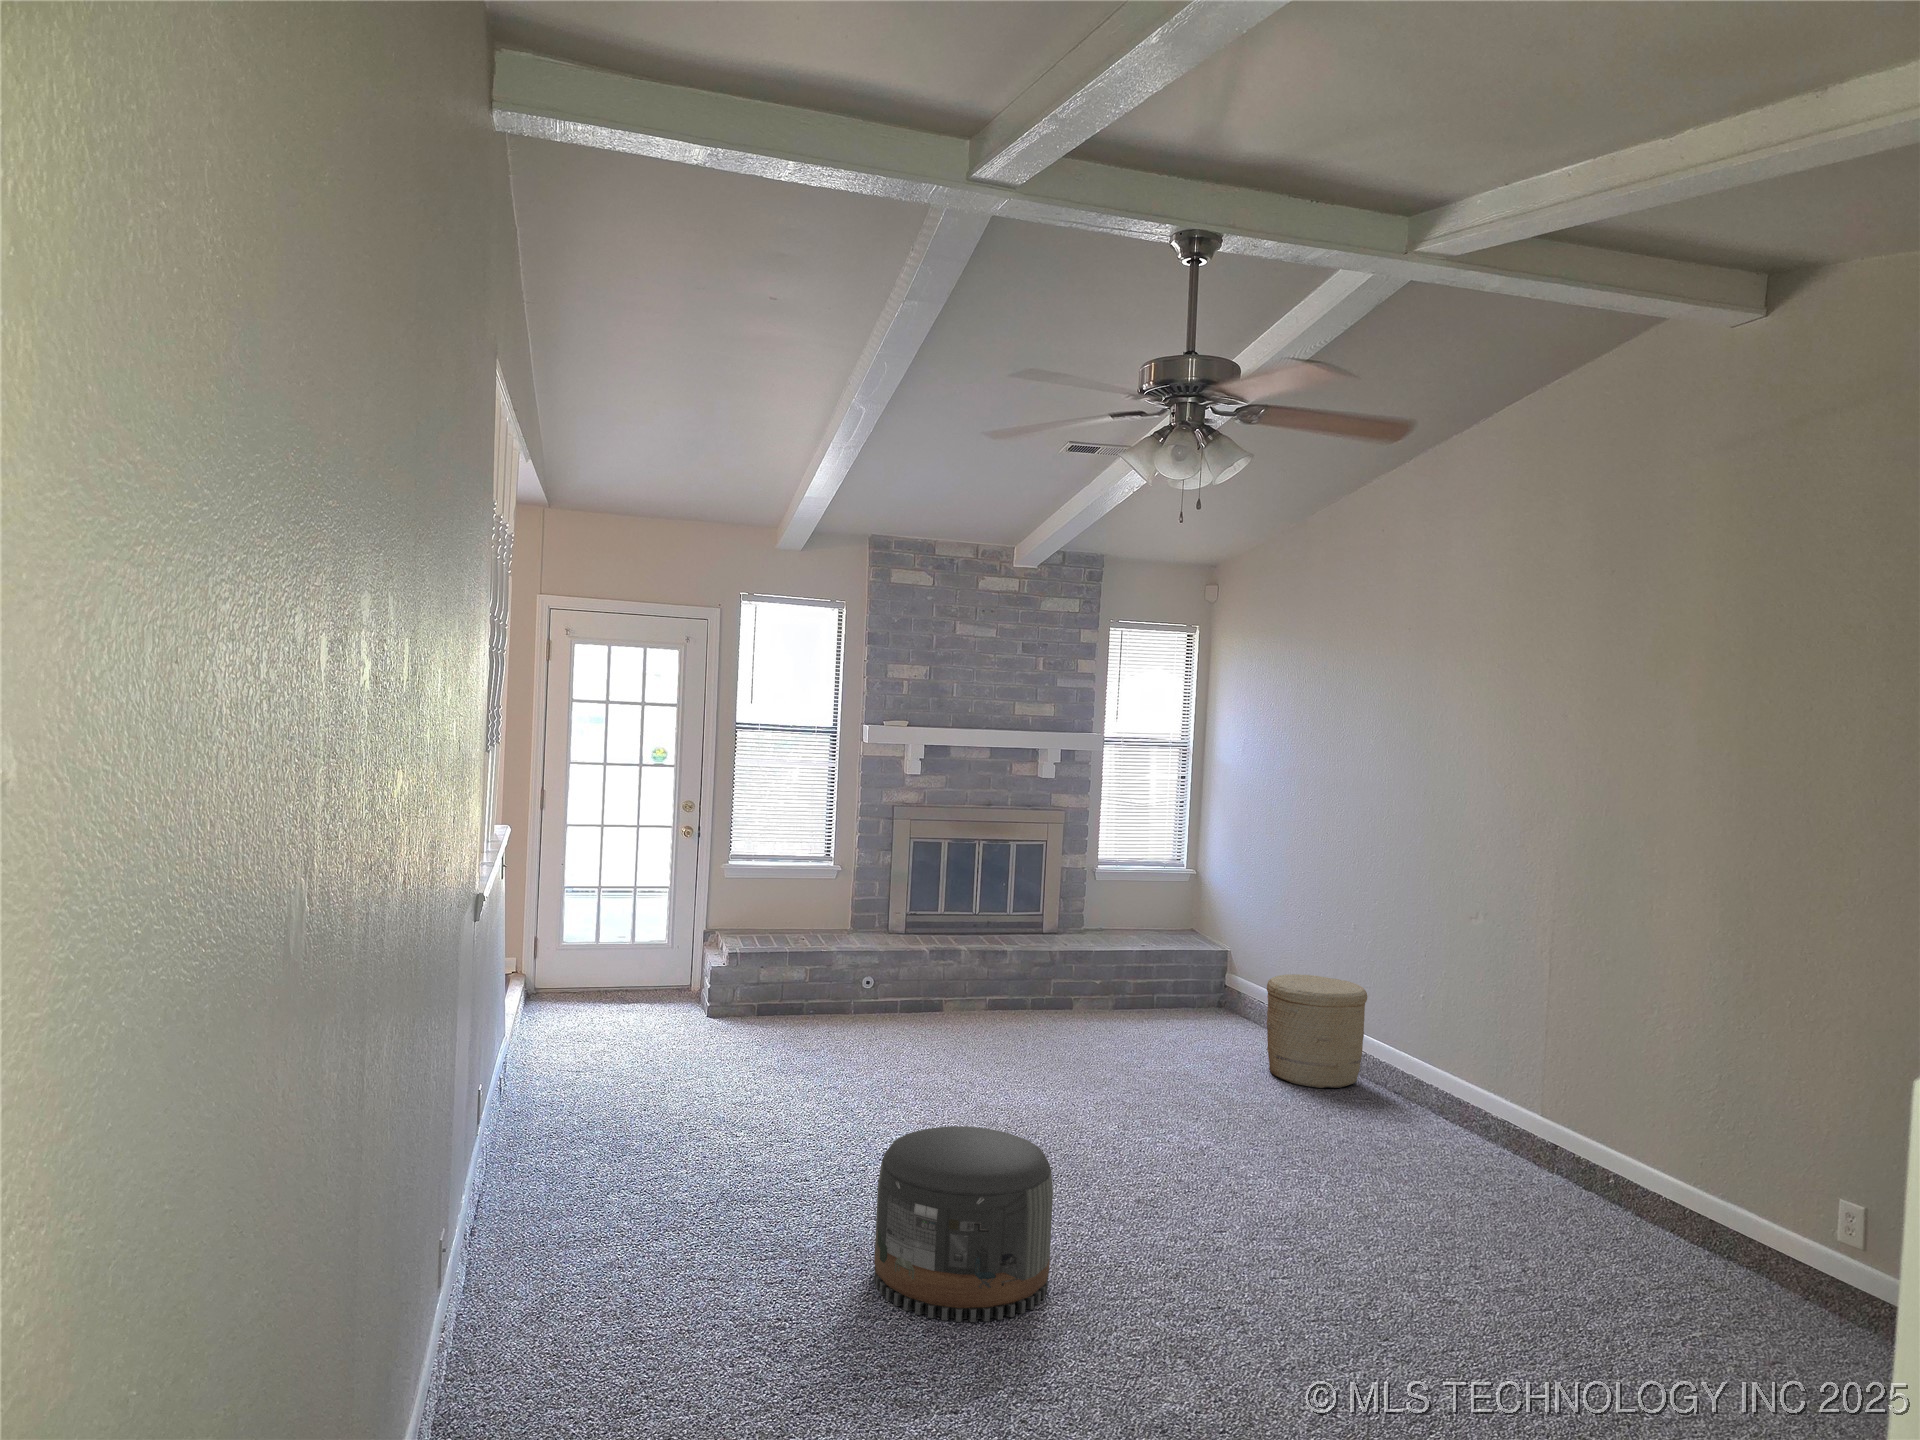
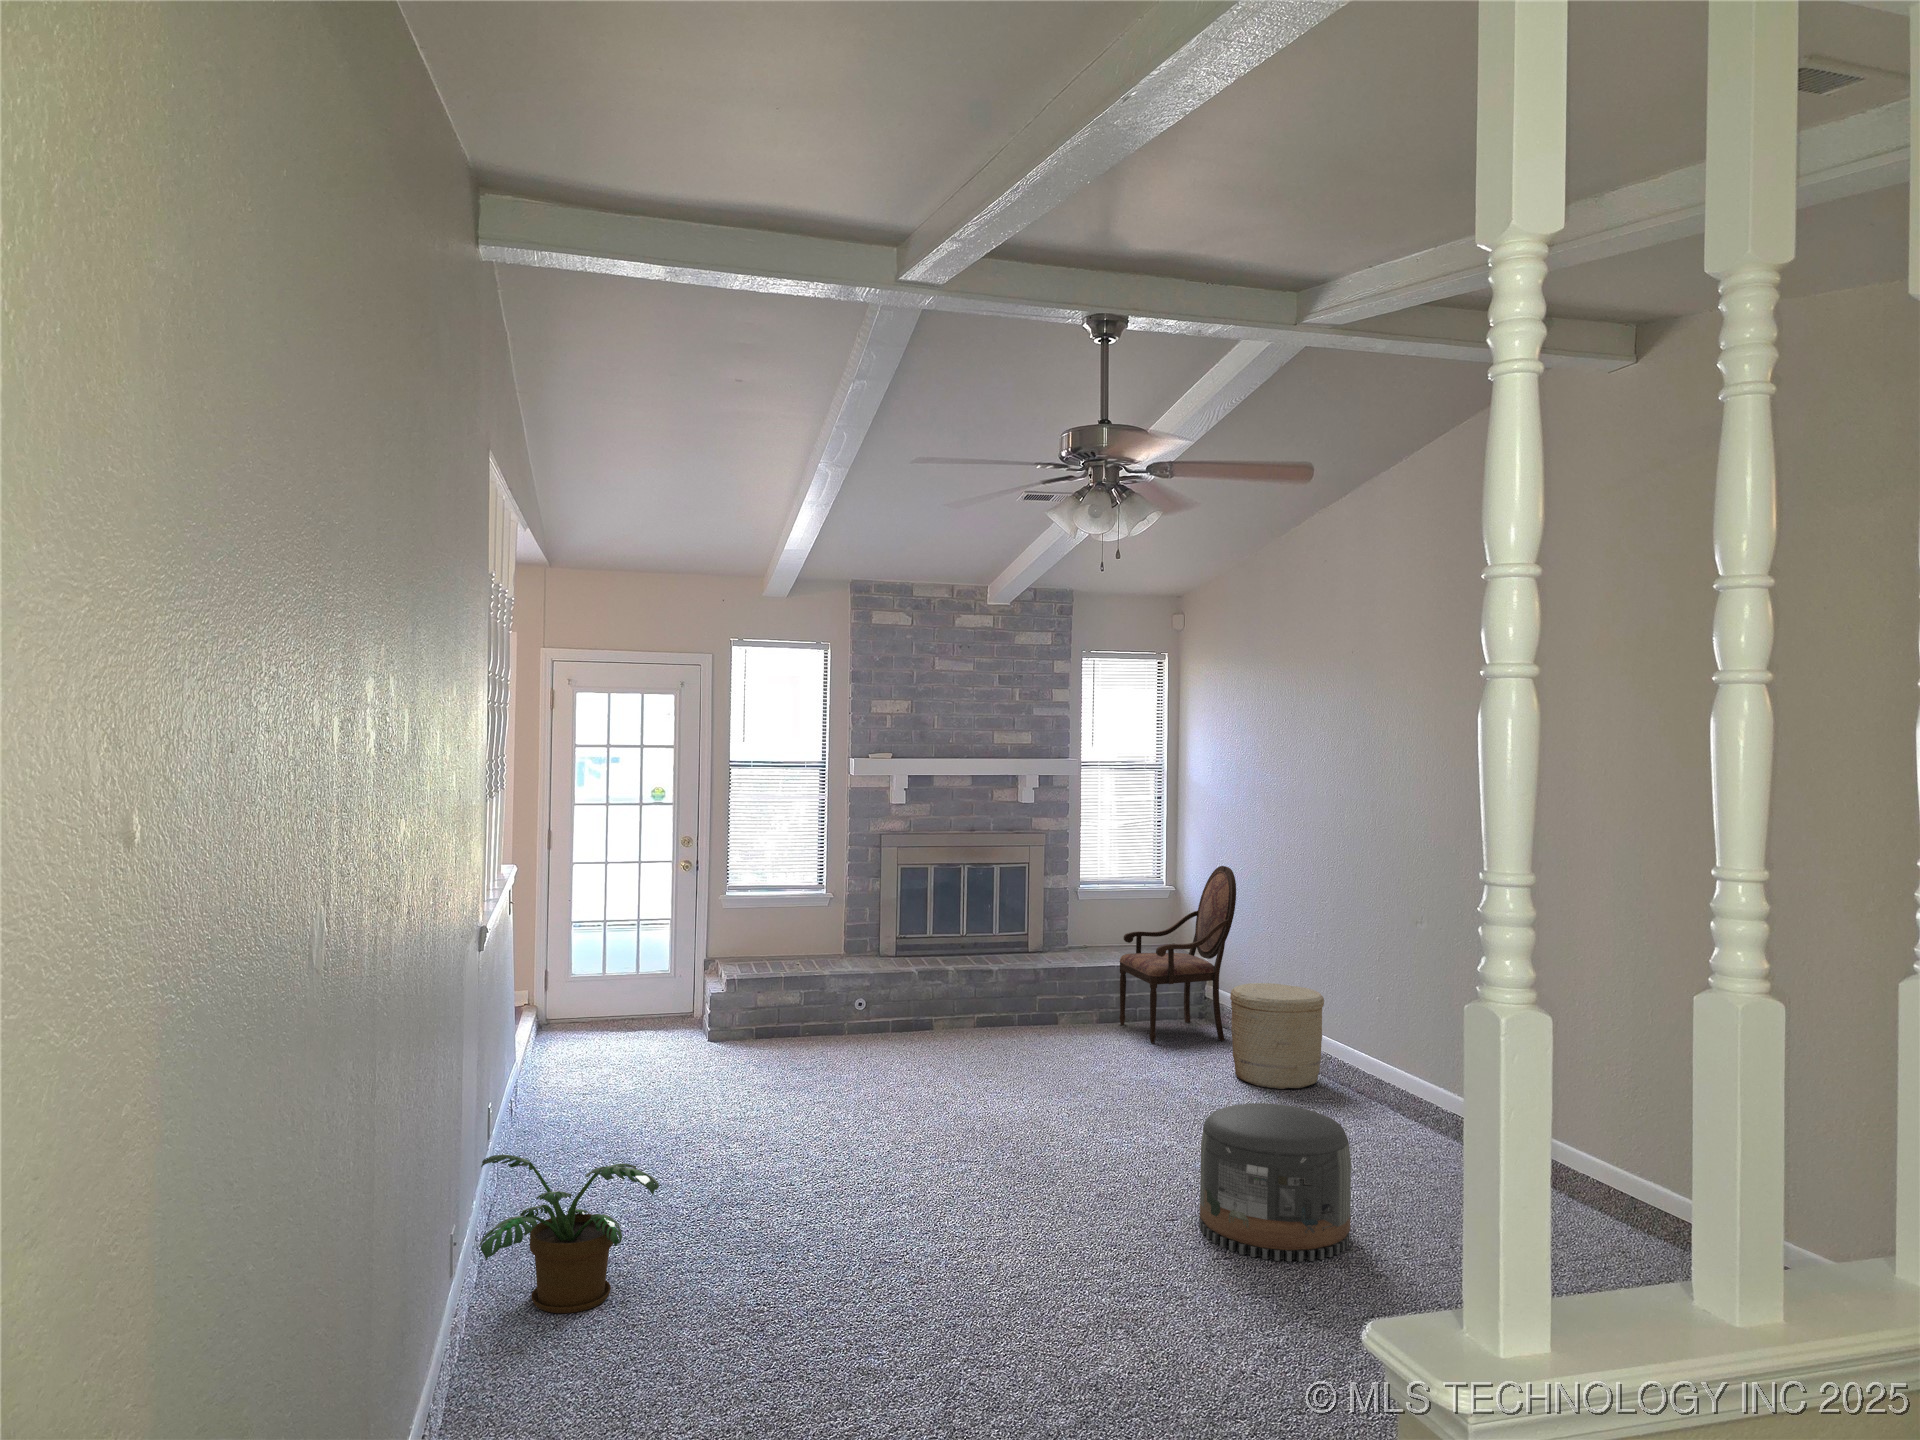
armchair: none [1141,848,1271,1034] -> present [1119,866,1236,1043]
pouf: present [874,1126,1053,1322] -> present [1200,1103,1351,1262]
potted plant: none [469,1148,673,1325] -> present [479,1155,659,1313]

